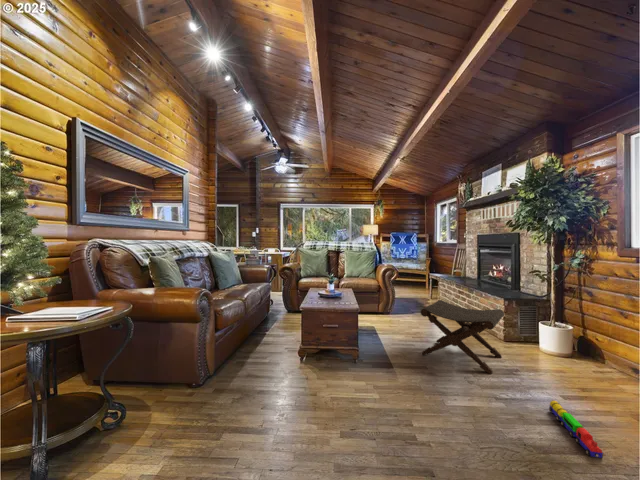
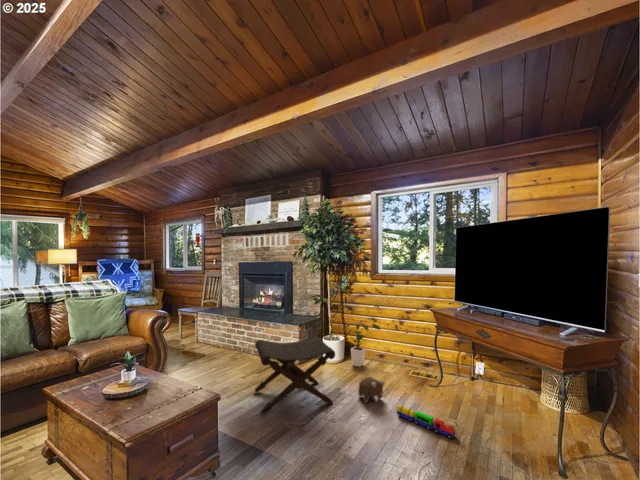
house plant: none [554,310,625,366] -> present [344,323,380,367]
plush toy: none [525,364,558,394] -> present [358,377,385,402]

